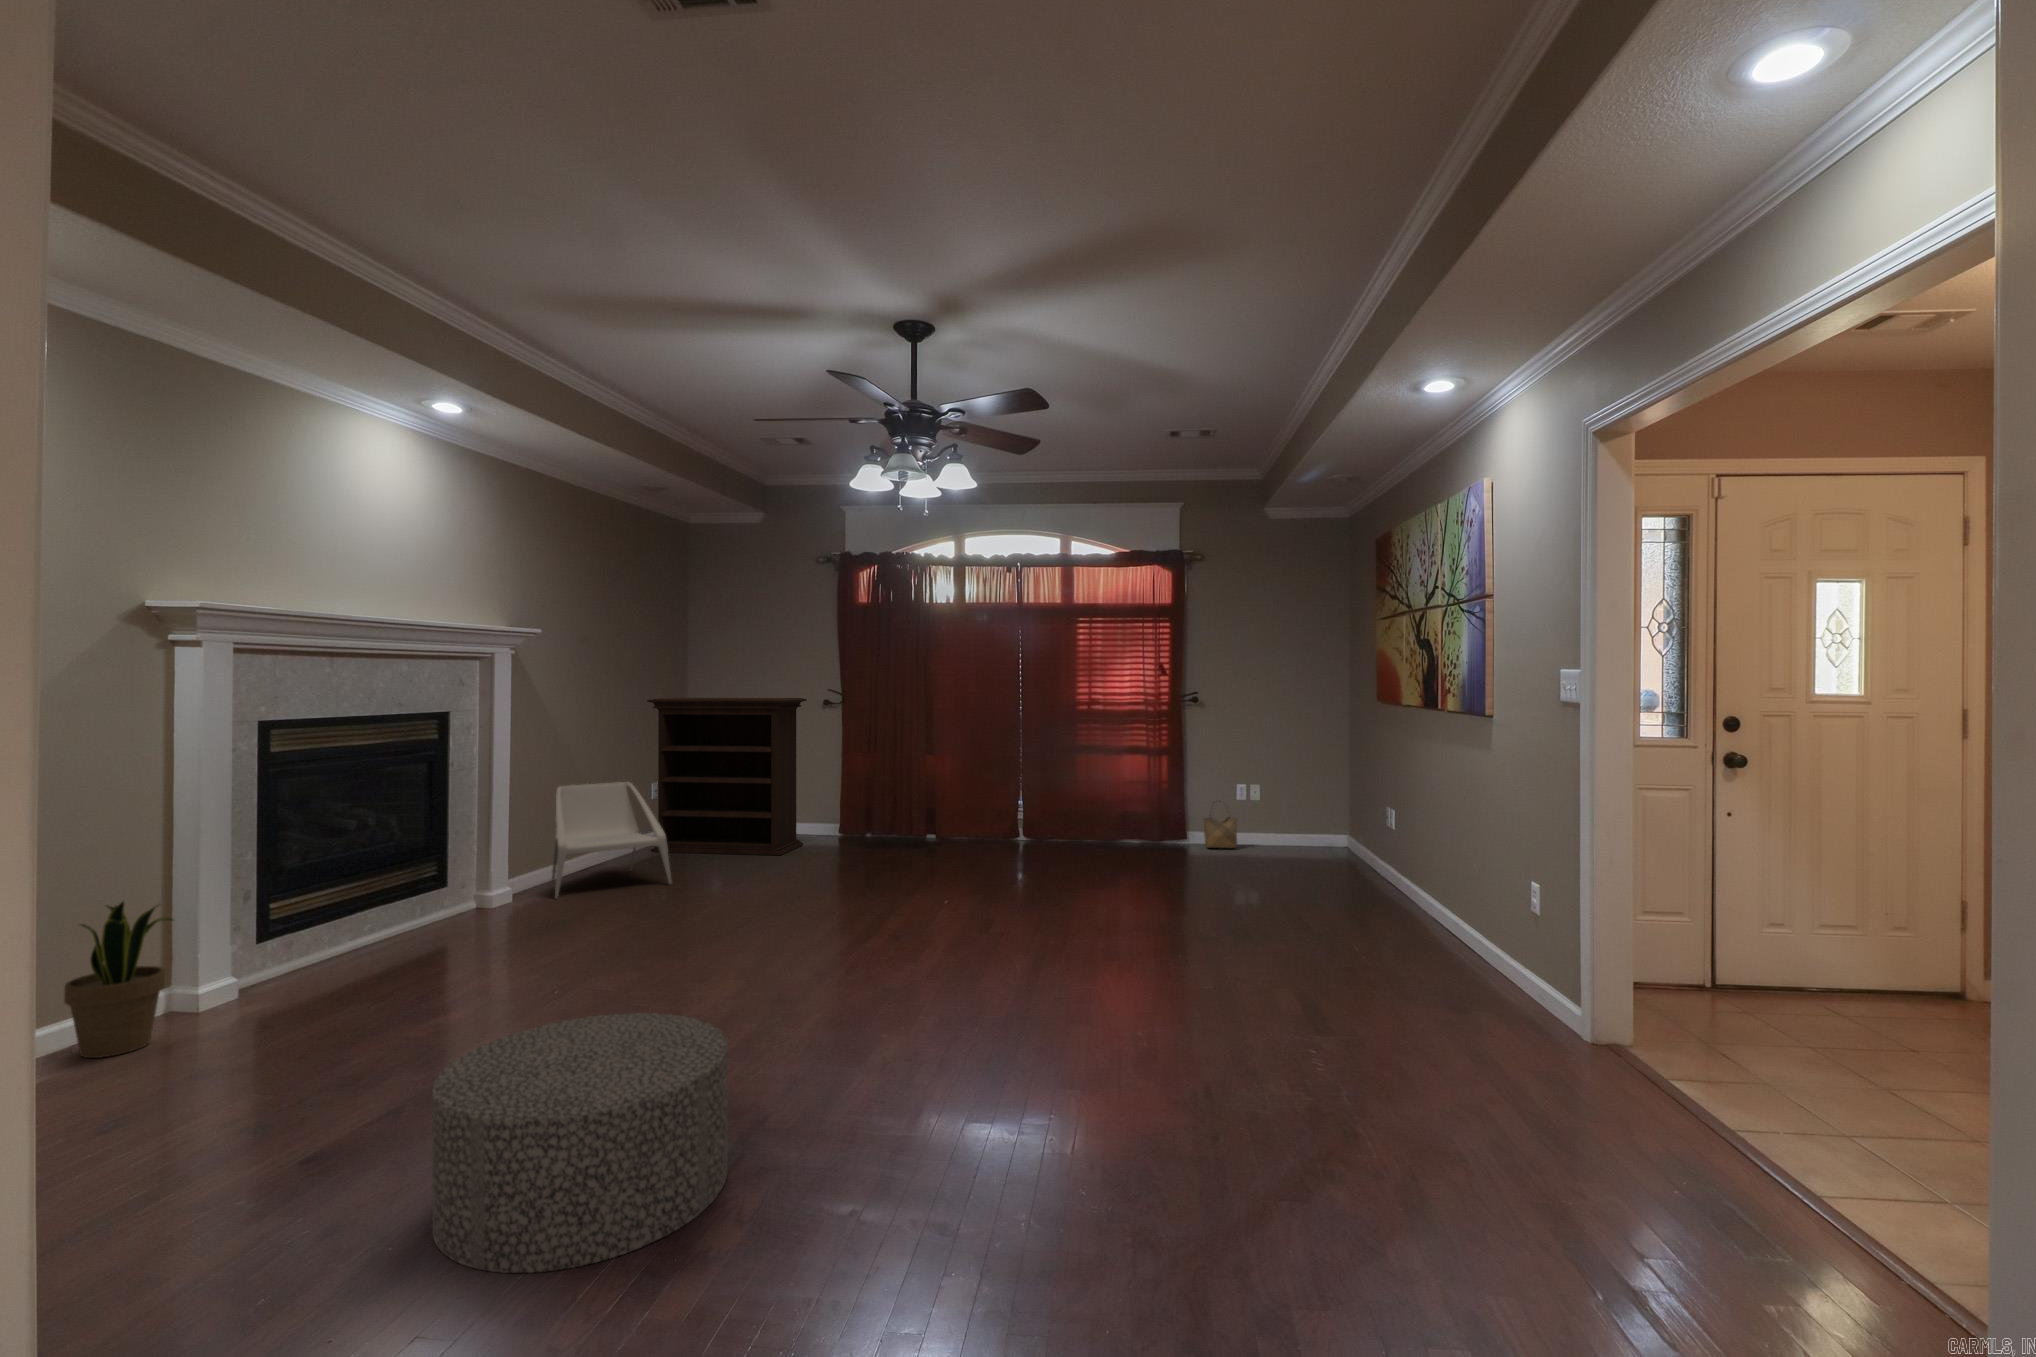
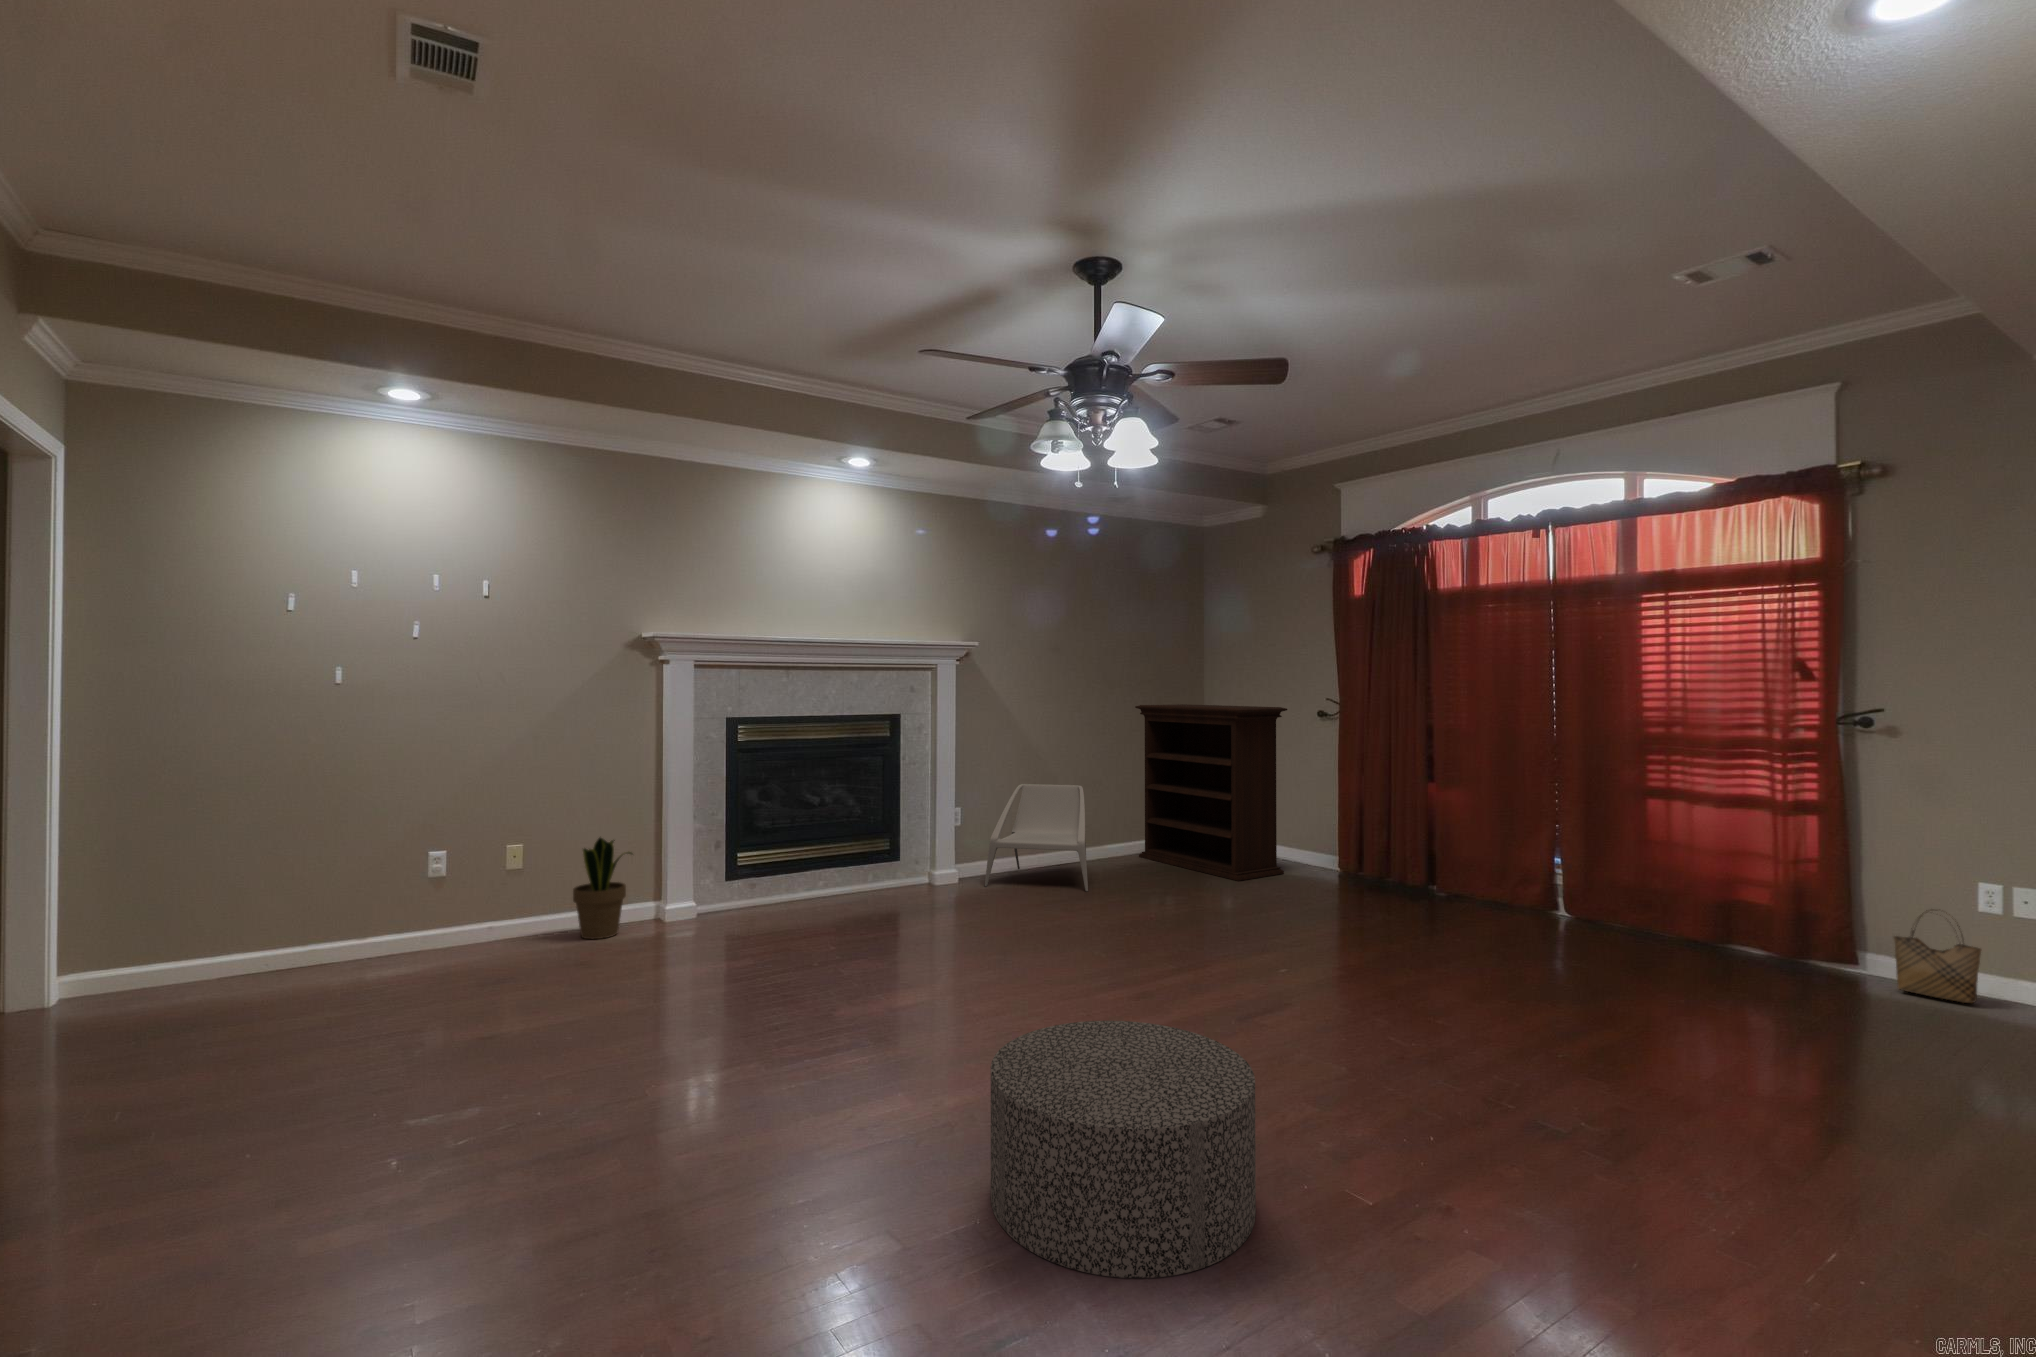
ottoman: present [432,1013,728,1273] -> present [991,1021,1256,1278]

